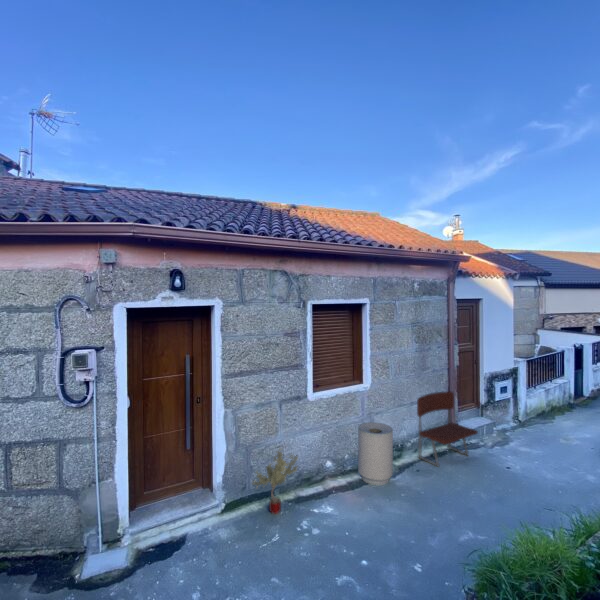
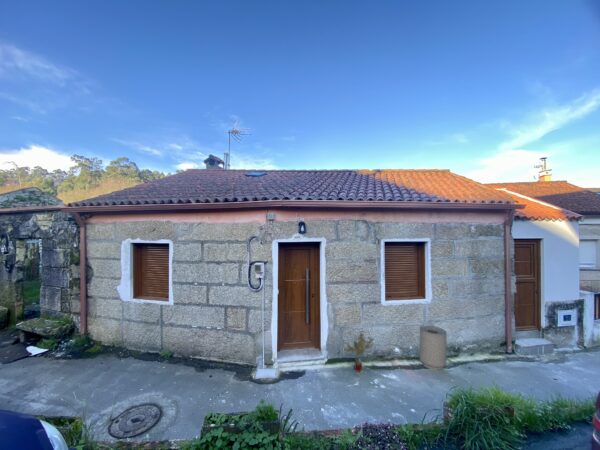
bench: present [417,391,478,466] -> none [471,312,529,368]

